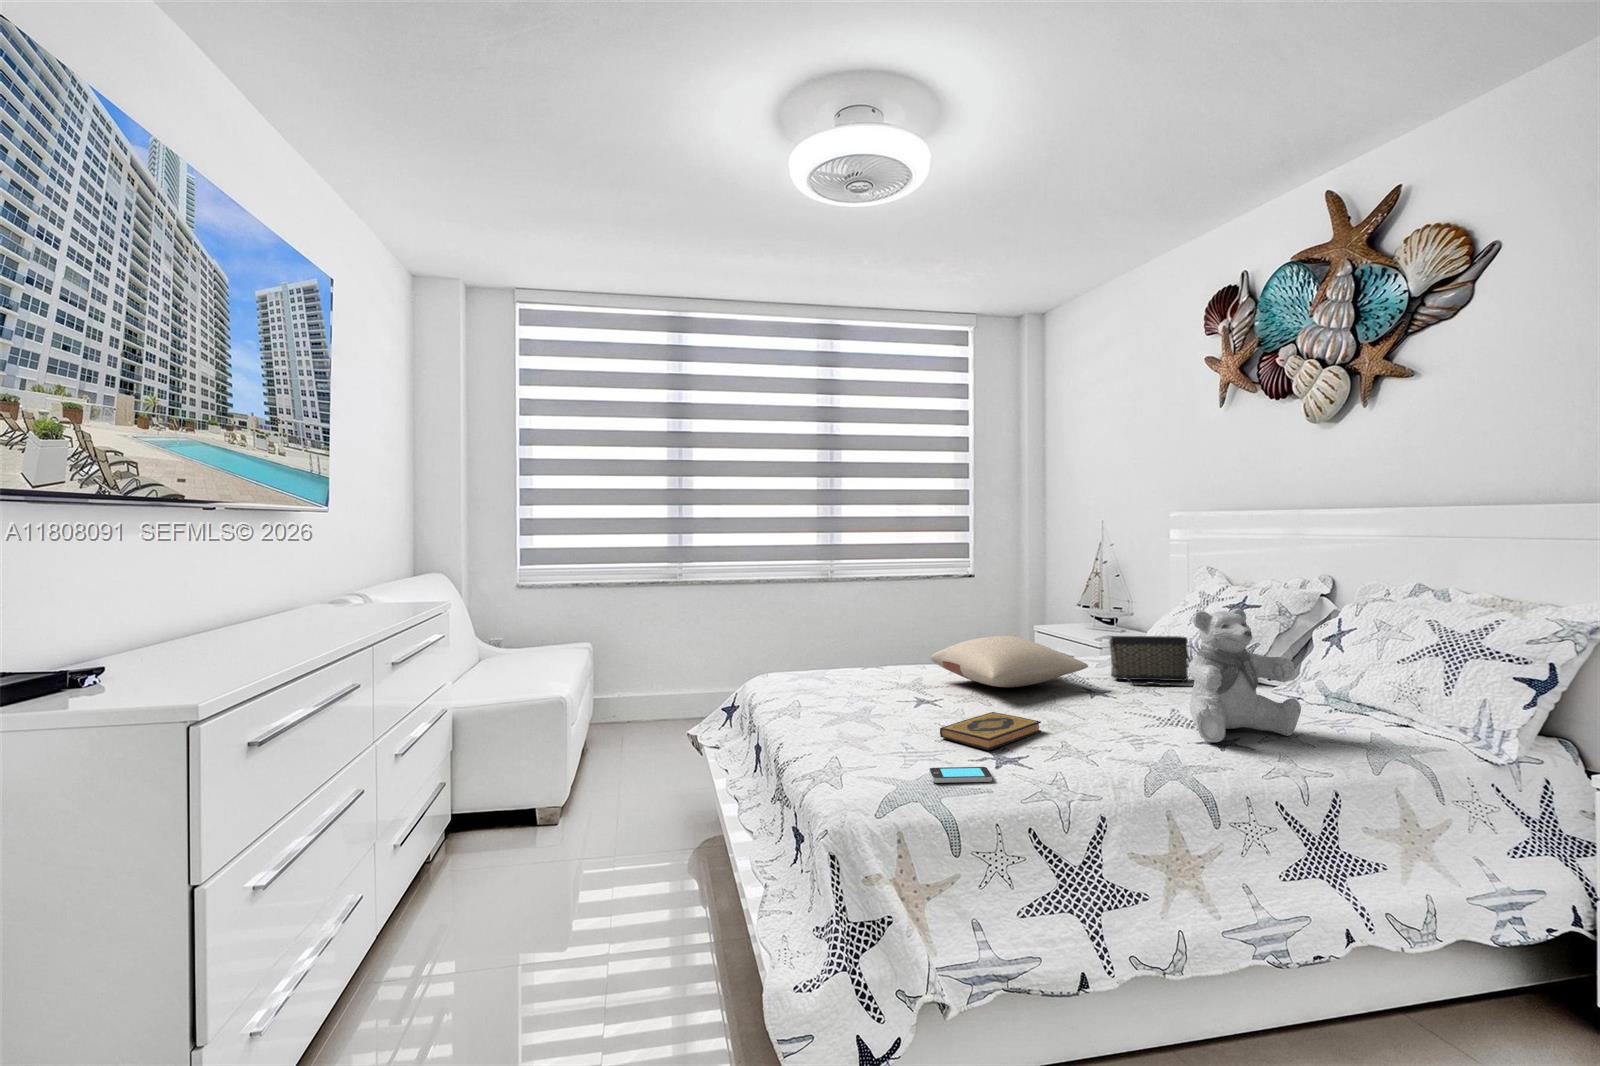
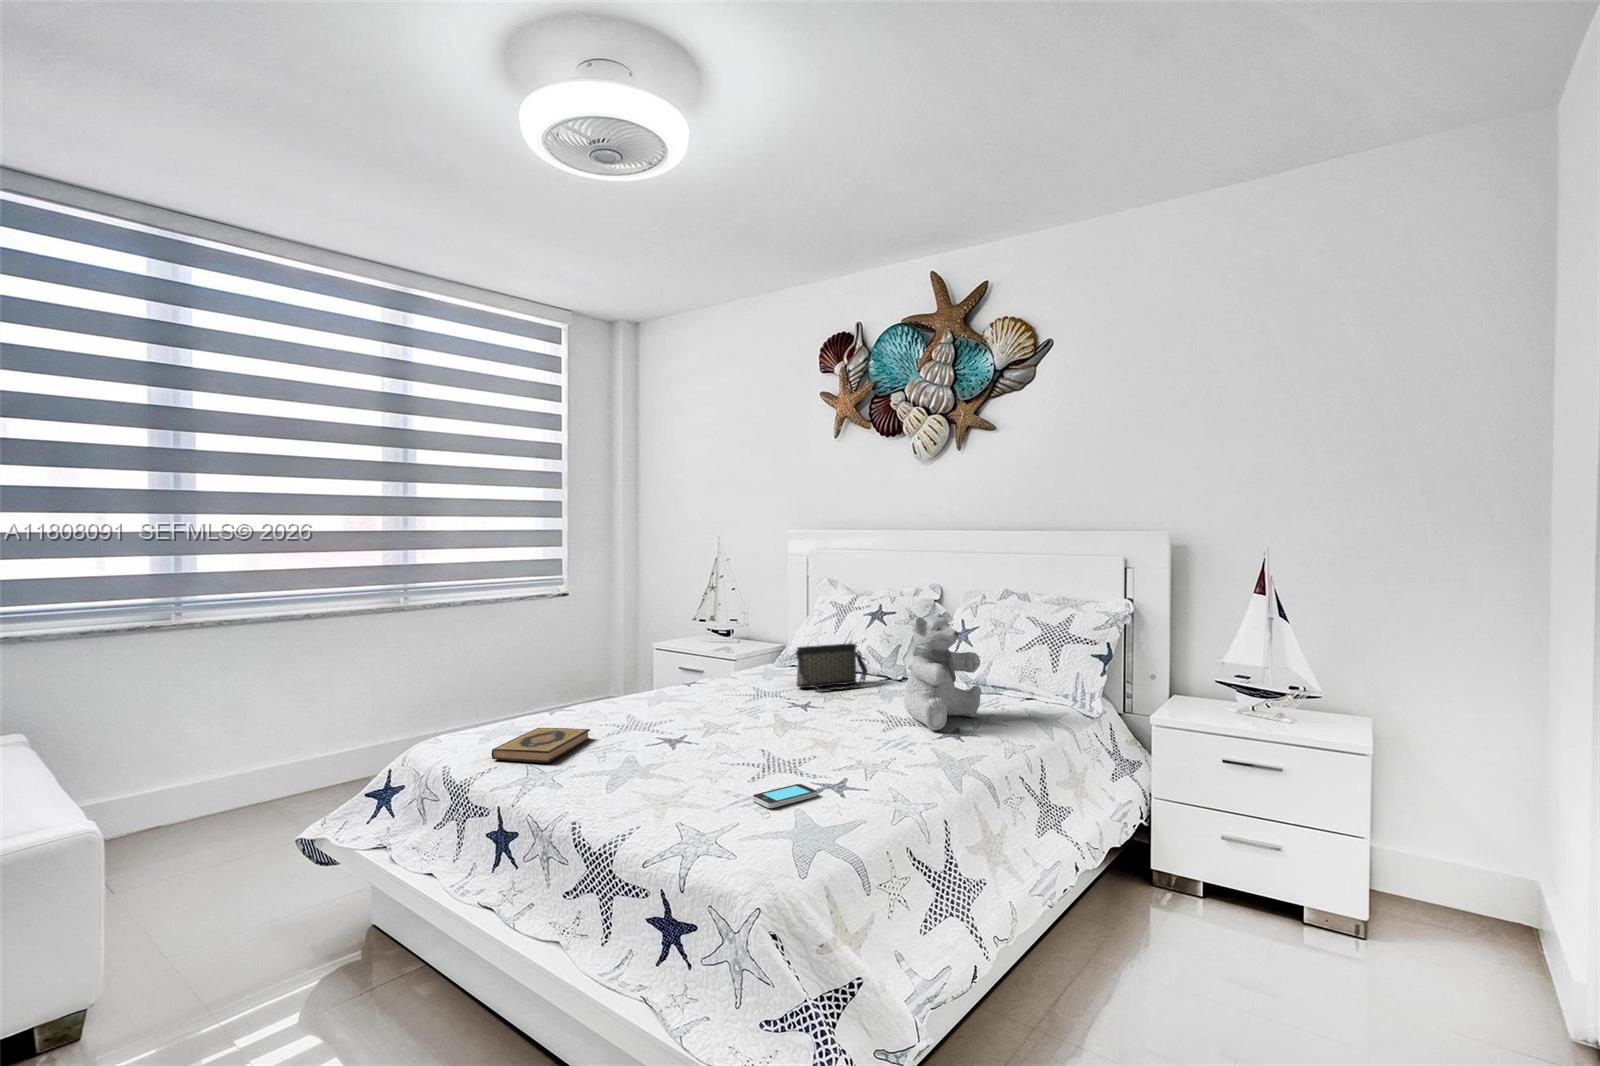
pillow: present [931,636,1088,687] -> none [632,655,790,707]
hardback book: present [940,712,1041,750] -> present [492,728,590,763]

